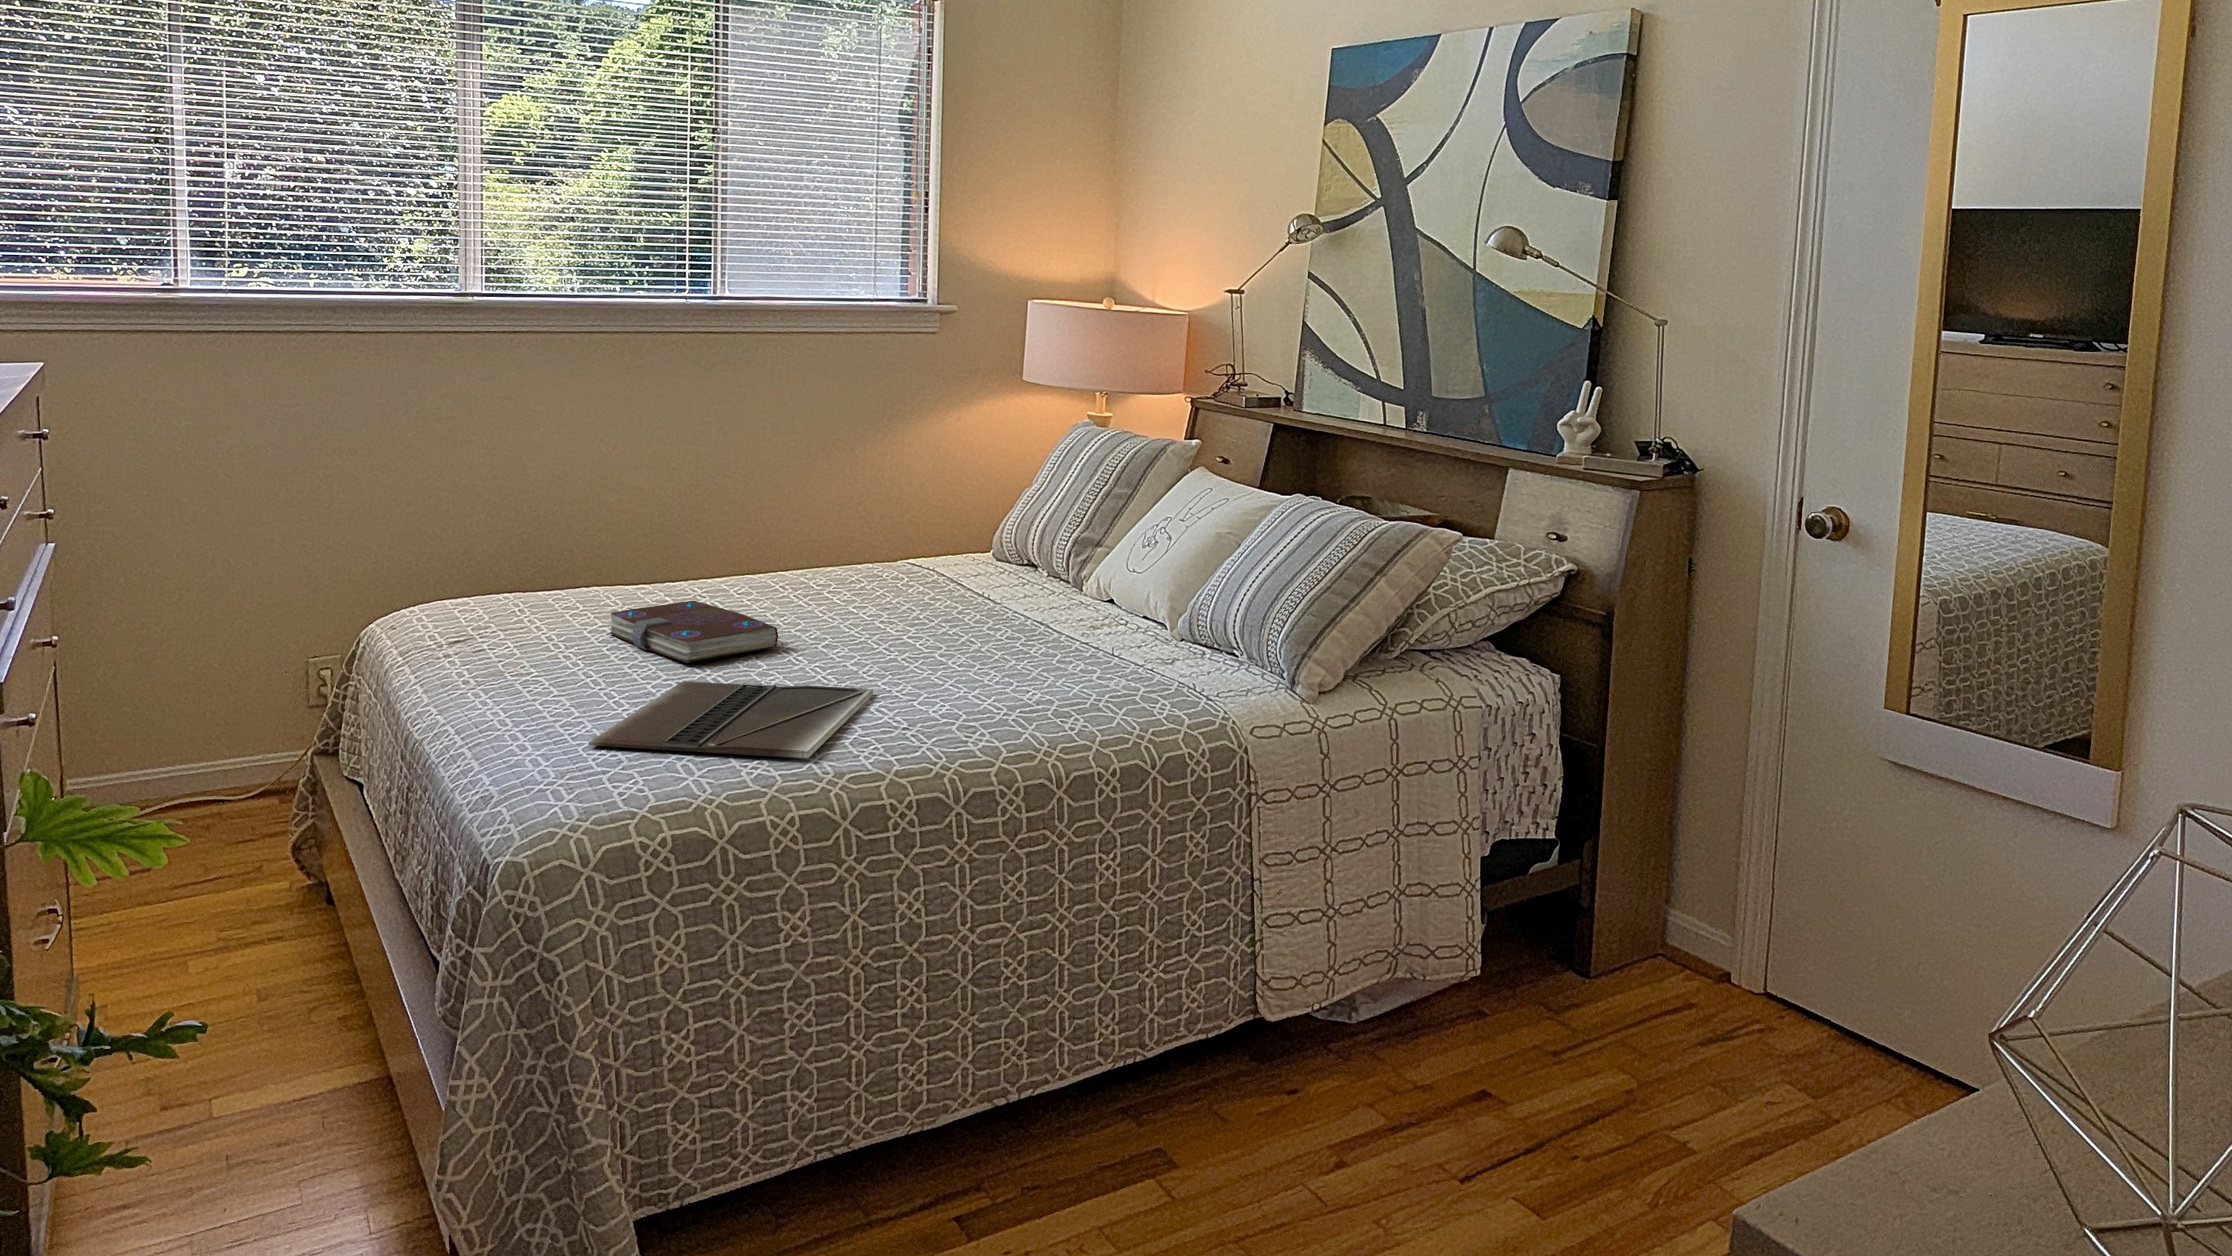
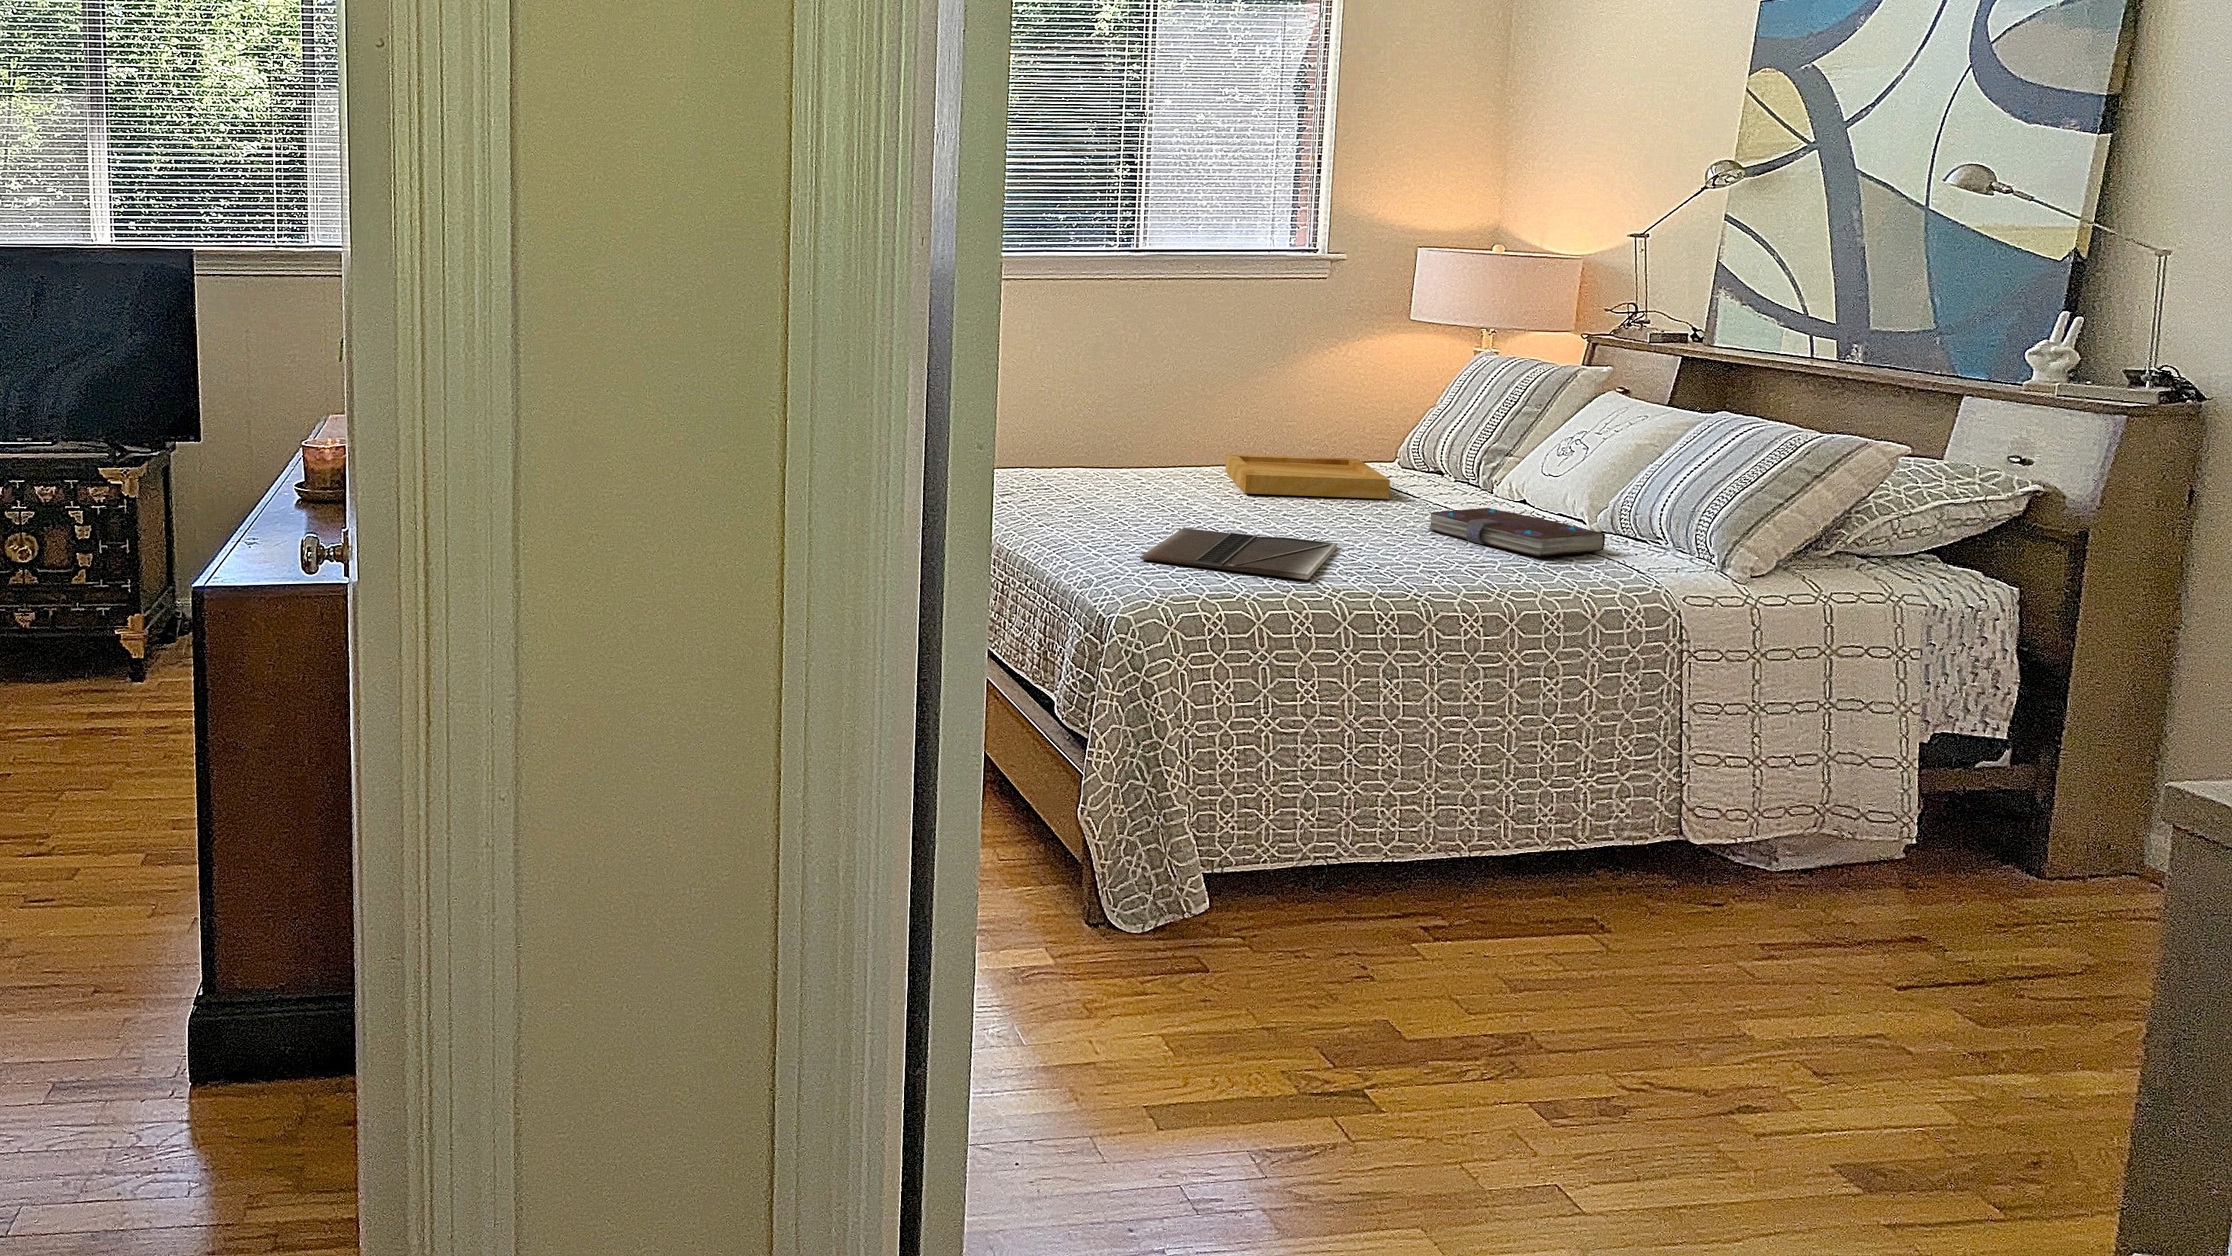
tray: none [790,556,966,615] -> present [1225,454,1390,499]
book: present [606,601,778,663] -> present [1427,508,1605,556]

